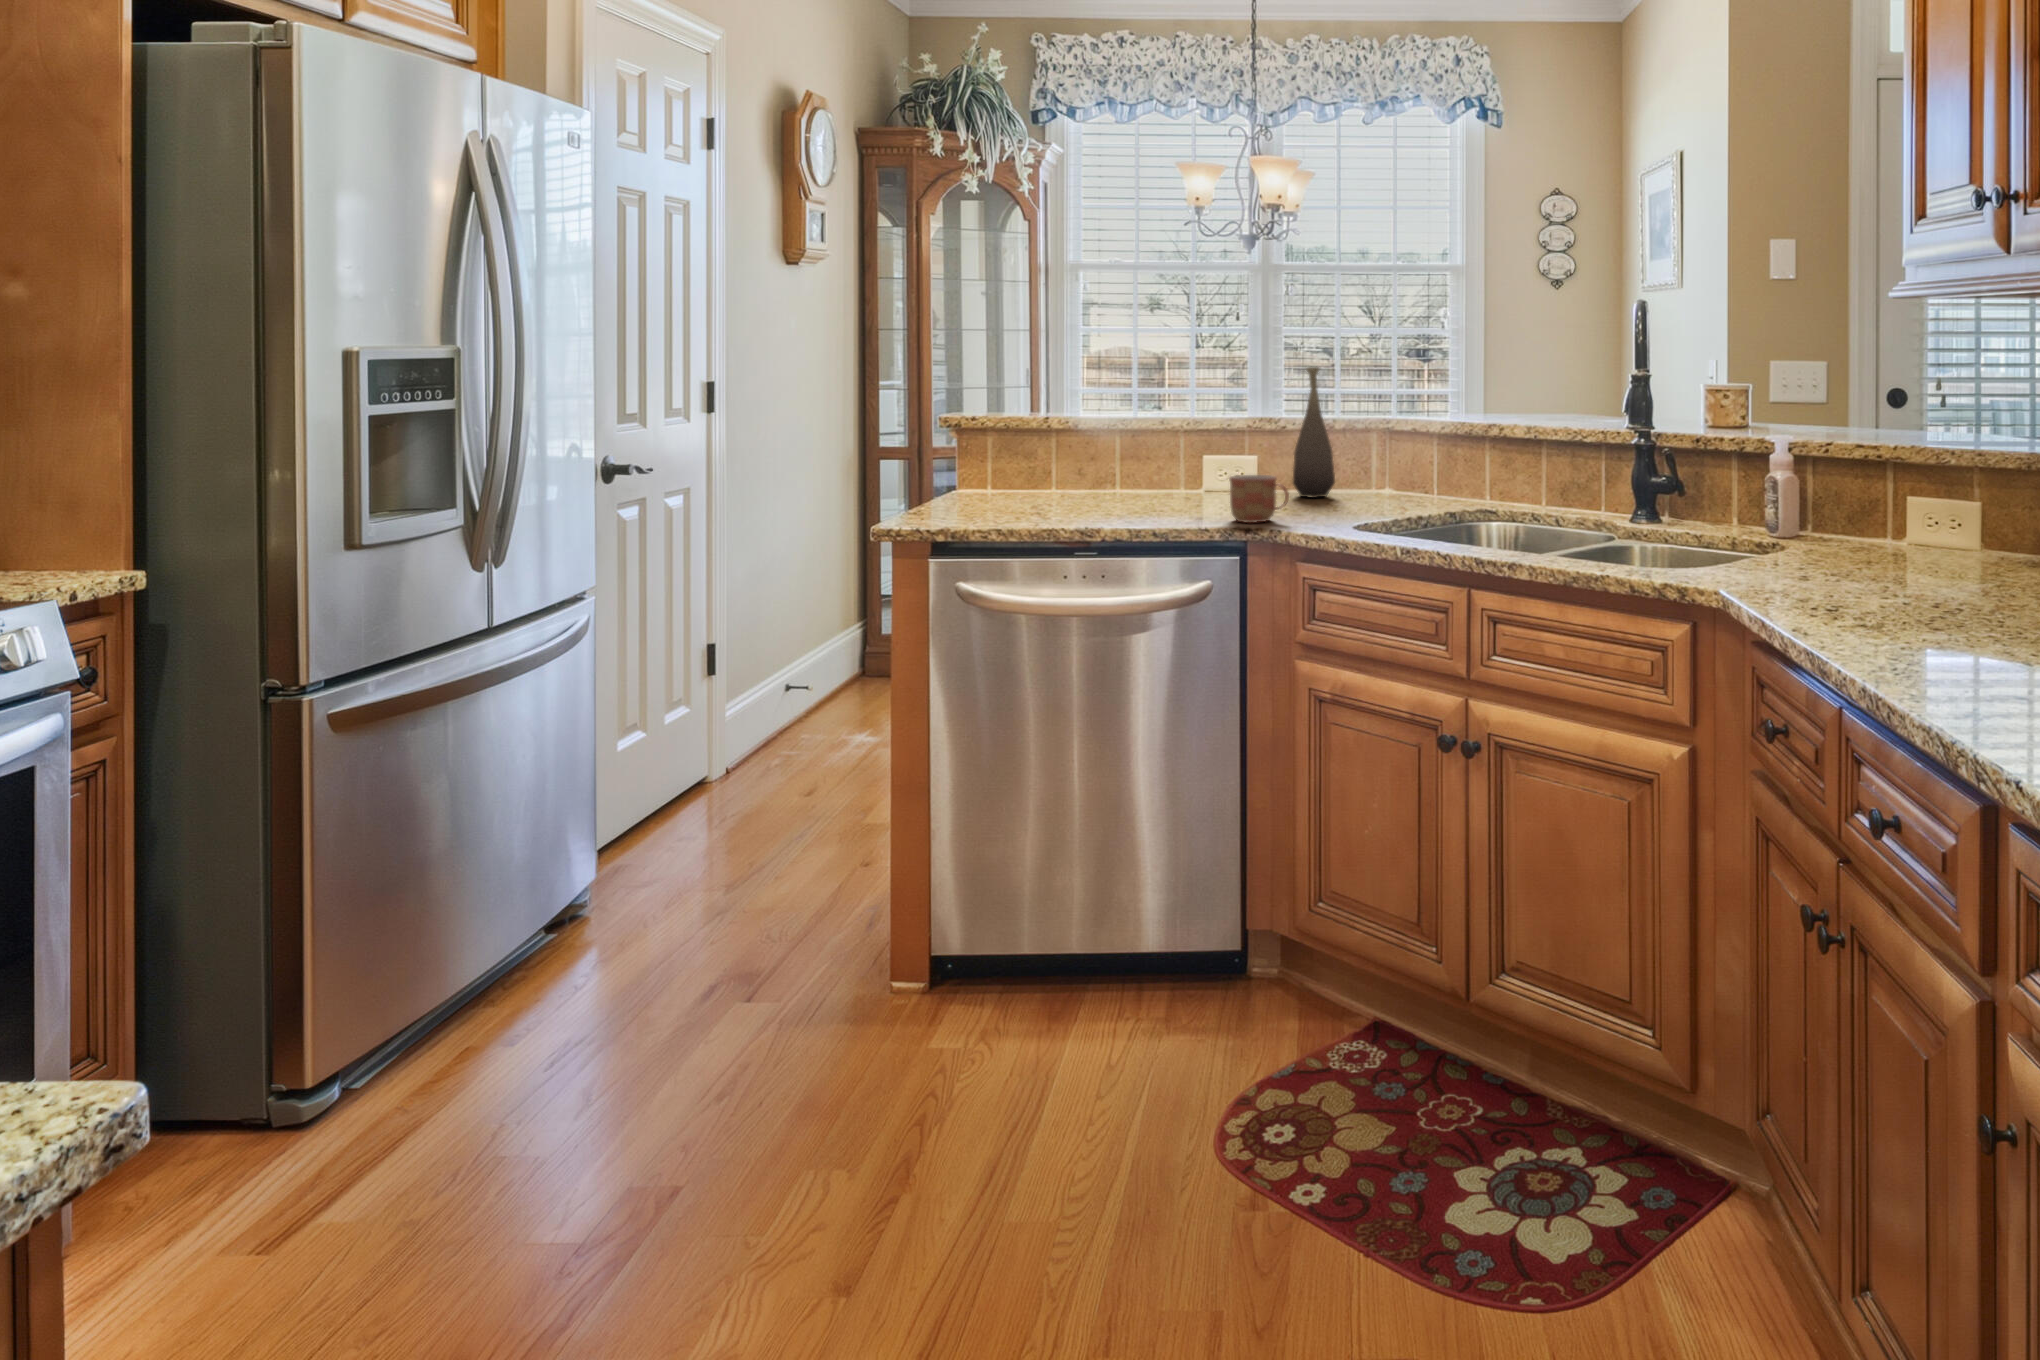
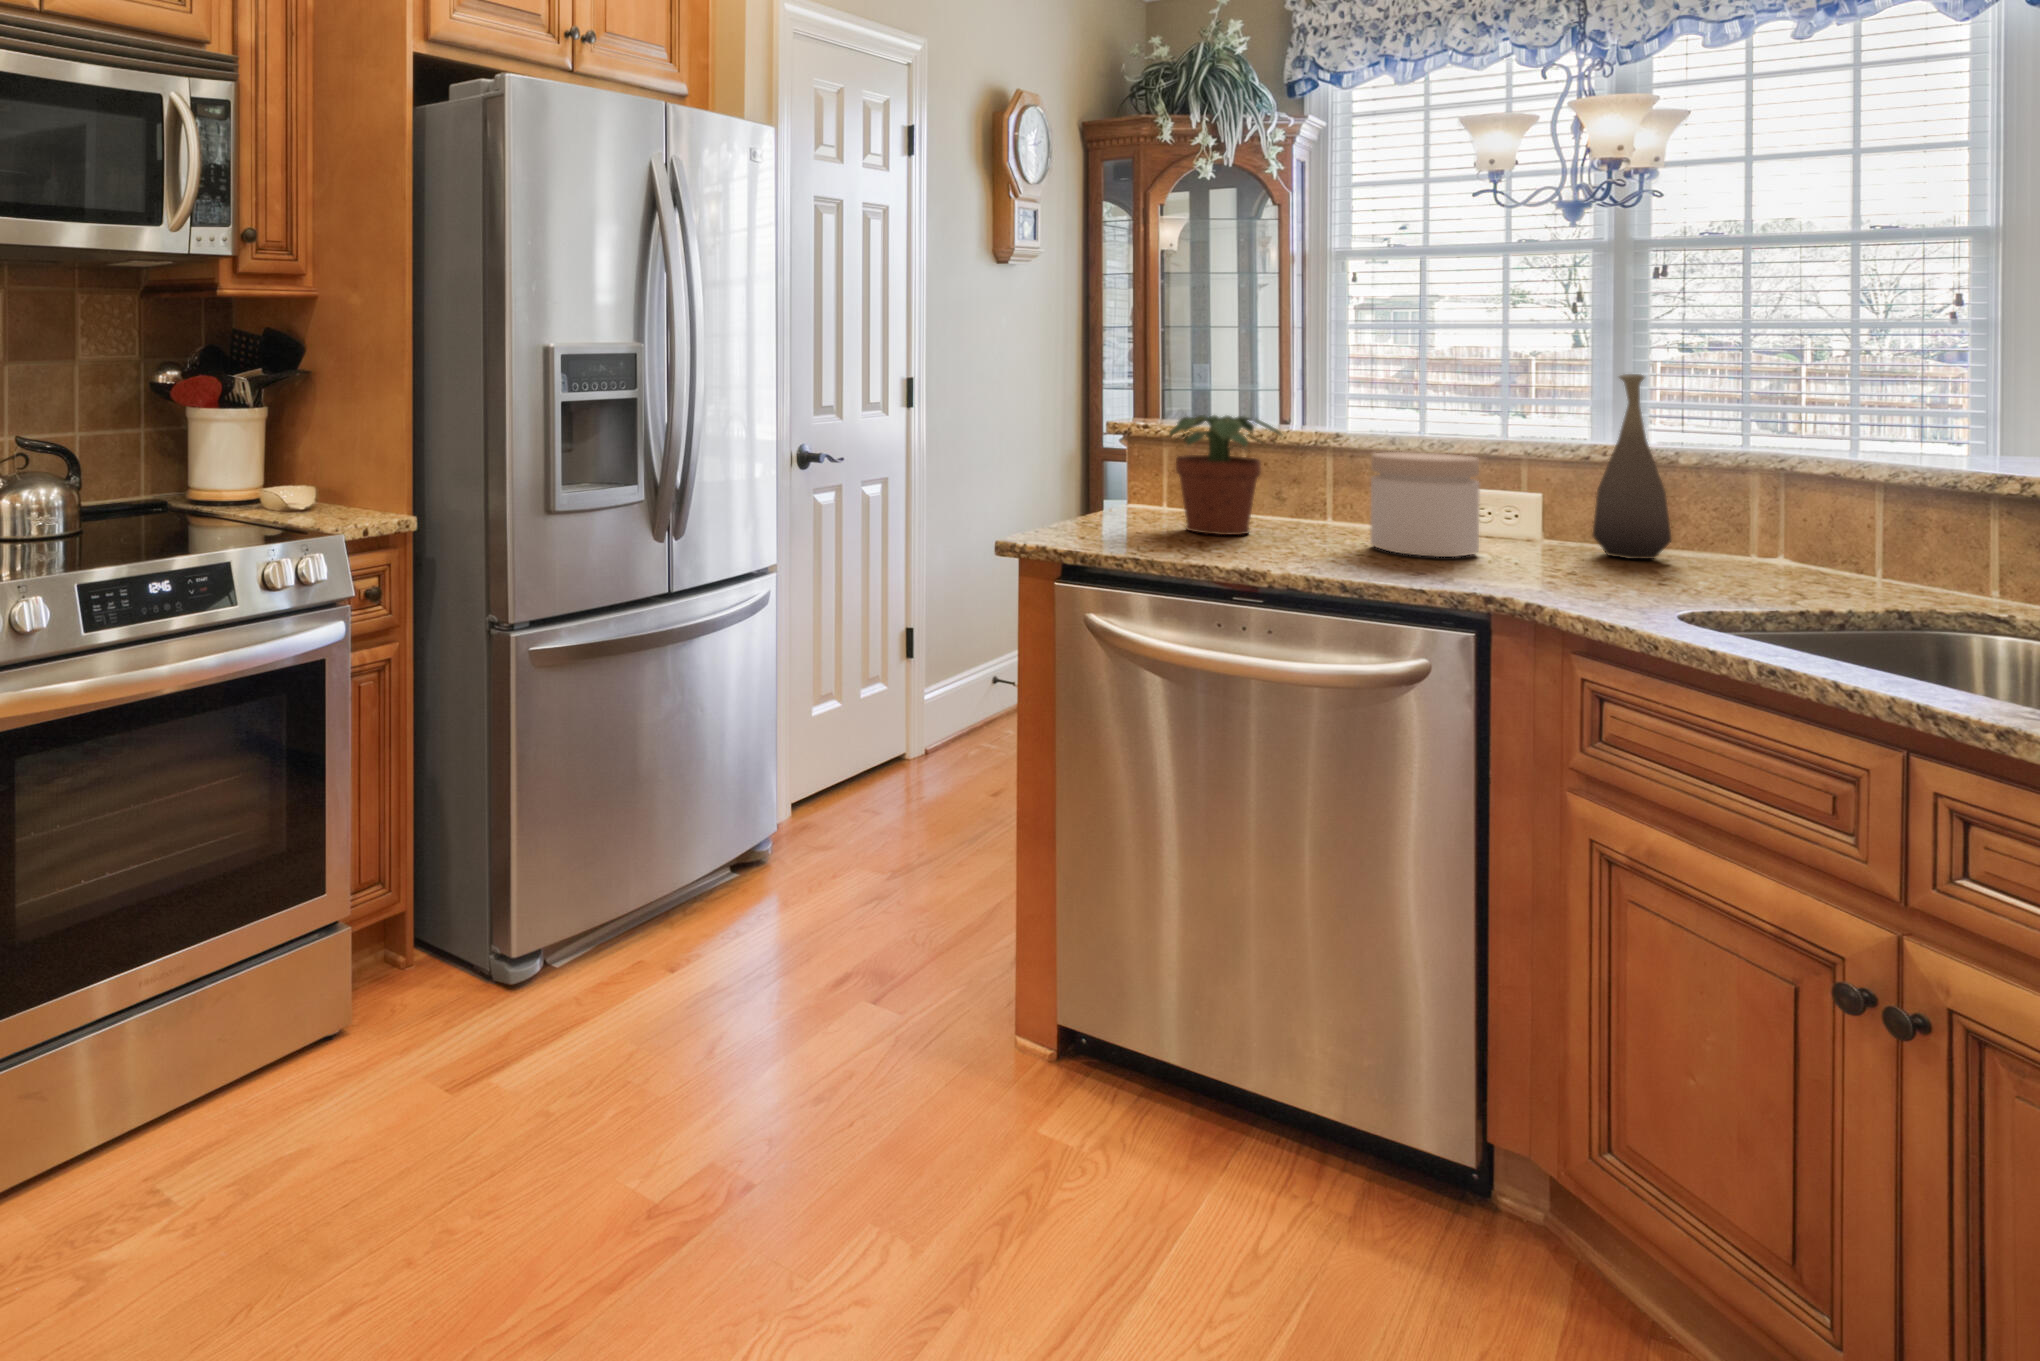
potted plant: none [1013,406,1097,507] -> present [1169,415,1283,535]
jar: none [1160,430,1229,508] -> present [1370,452,1479,557]
mug: present [1229,475,1289,523] -> none [1465,520,1567,588]

